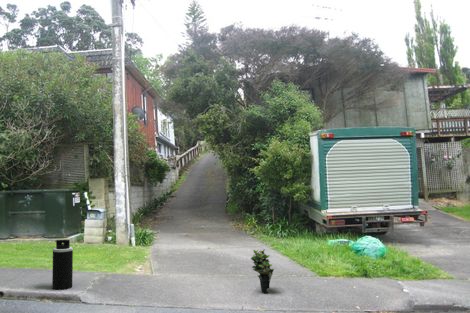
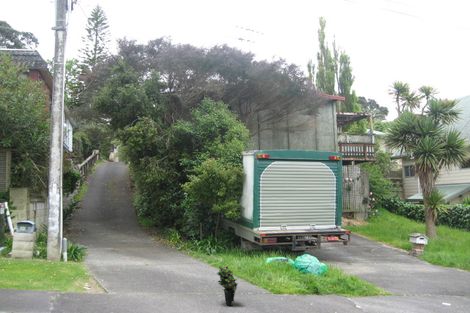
trash can: present [52,240,73,290] -> none [13,254,37,306]

